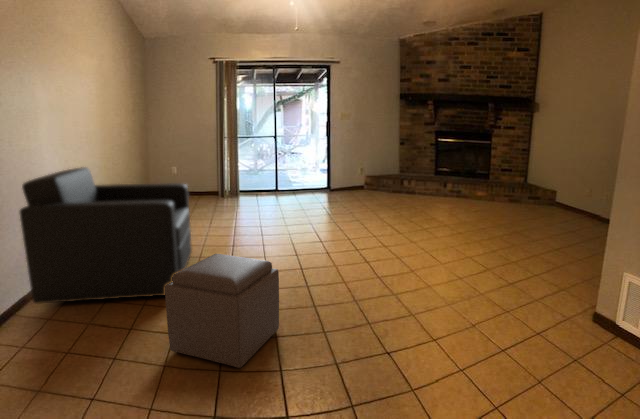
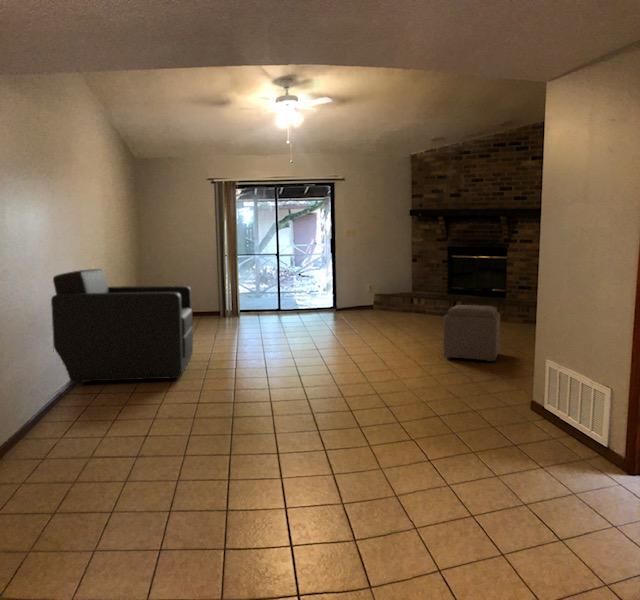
ottoman: present [165,254,279,368] -> present [443,305,500,362]

